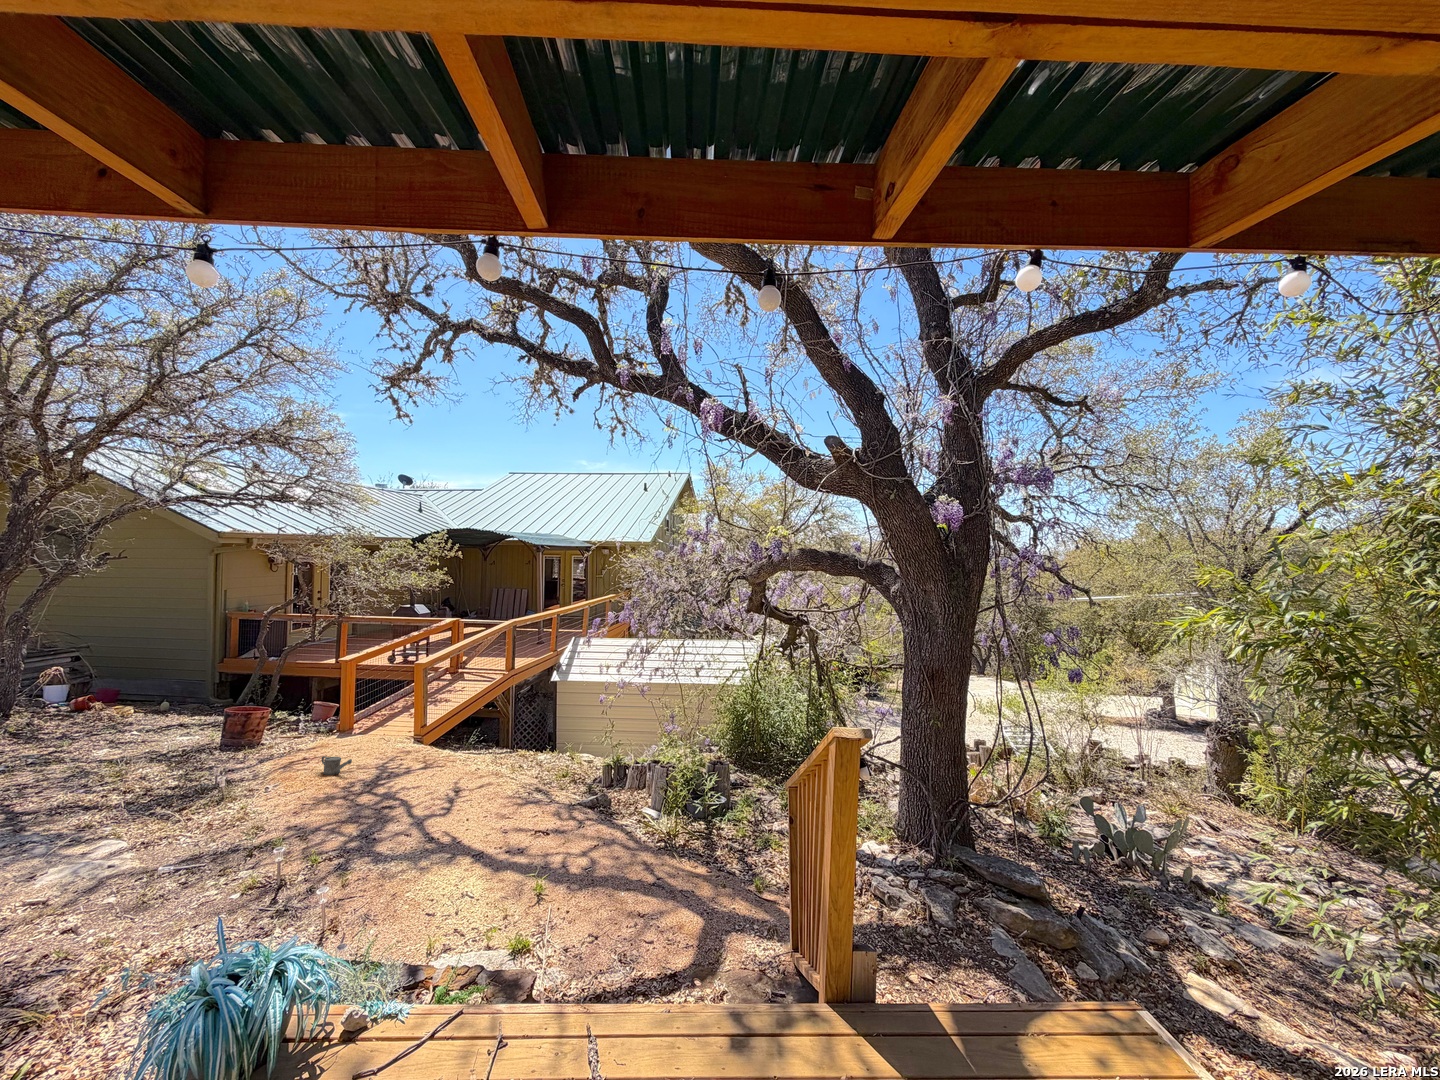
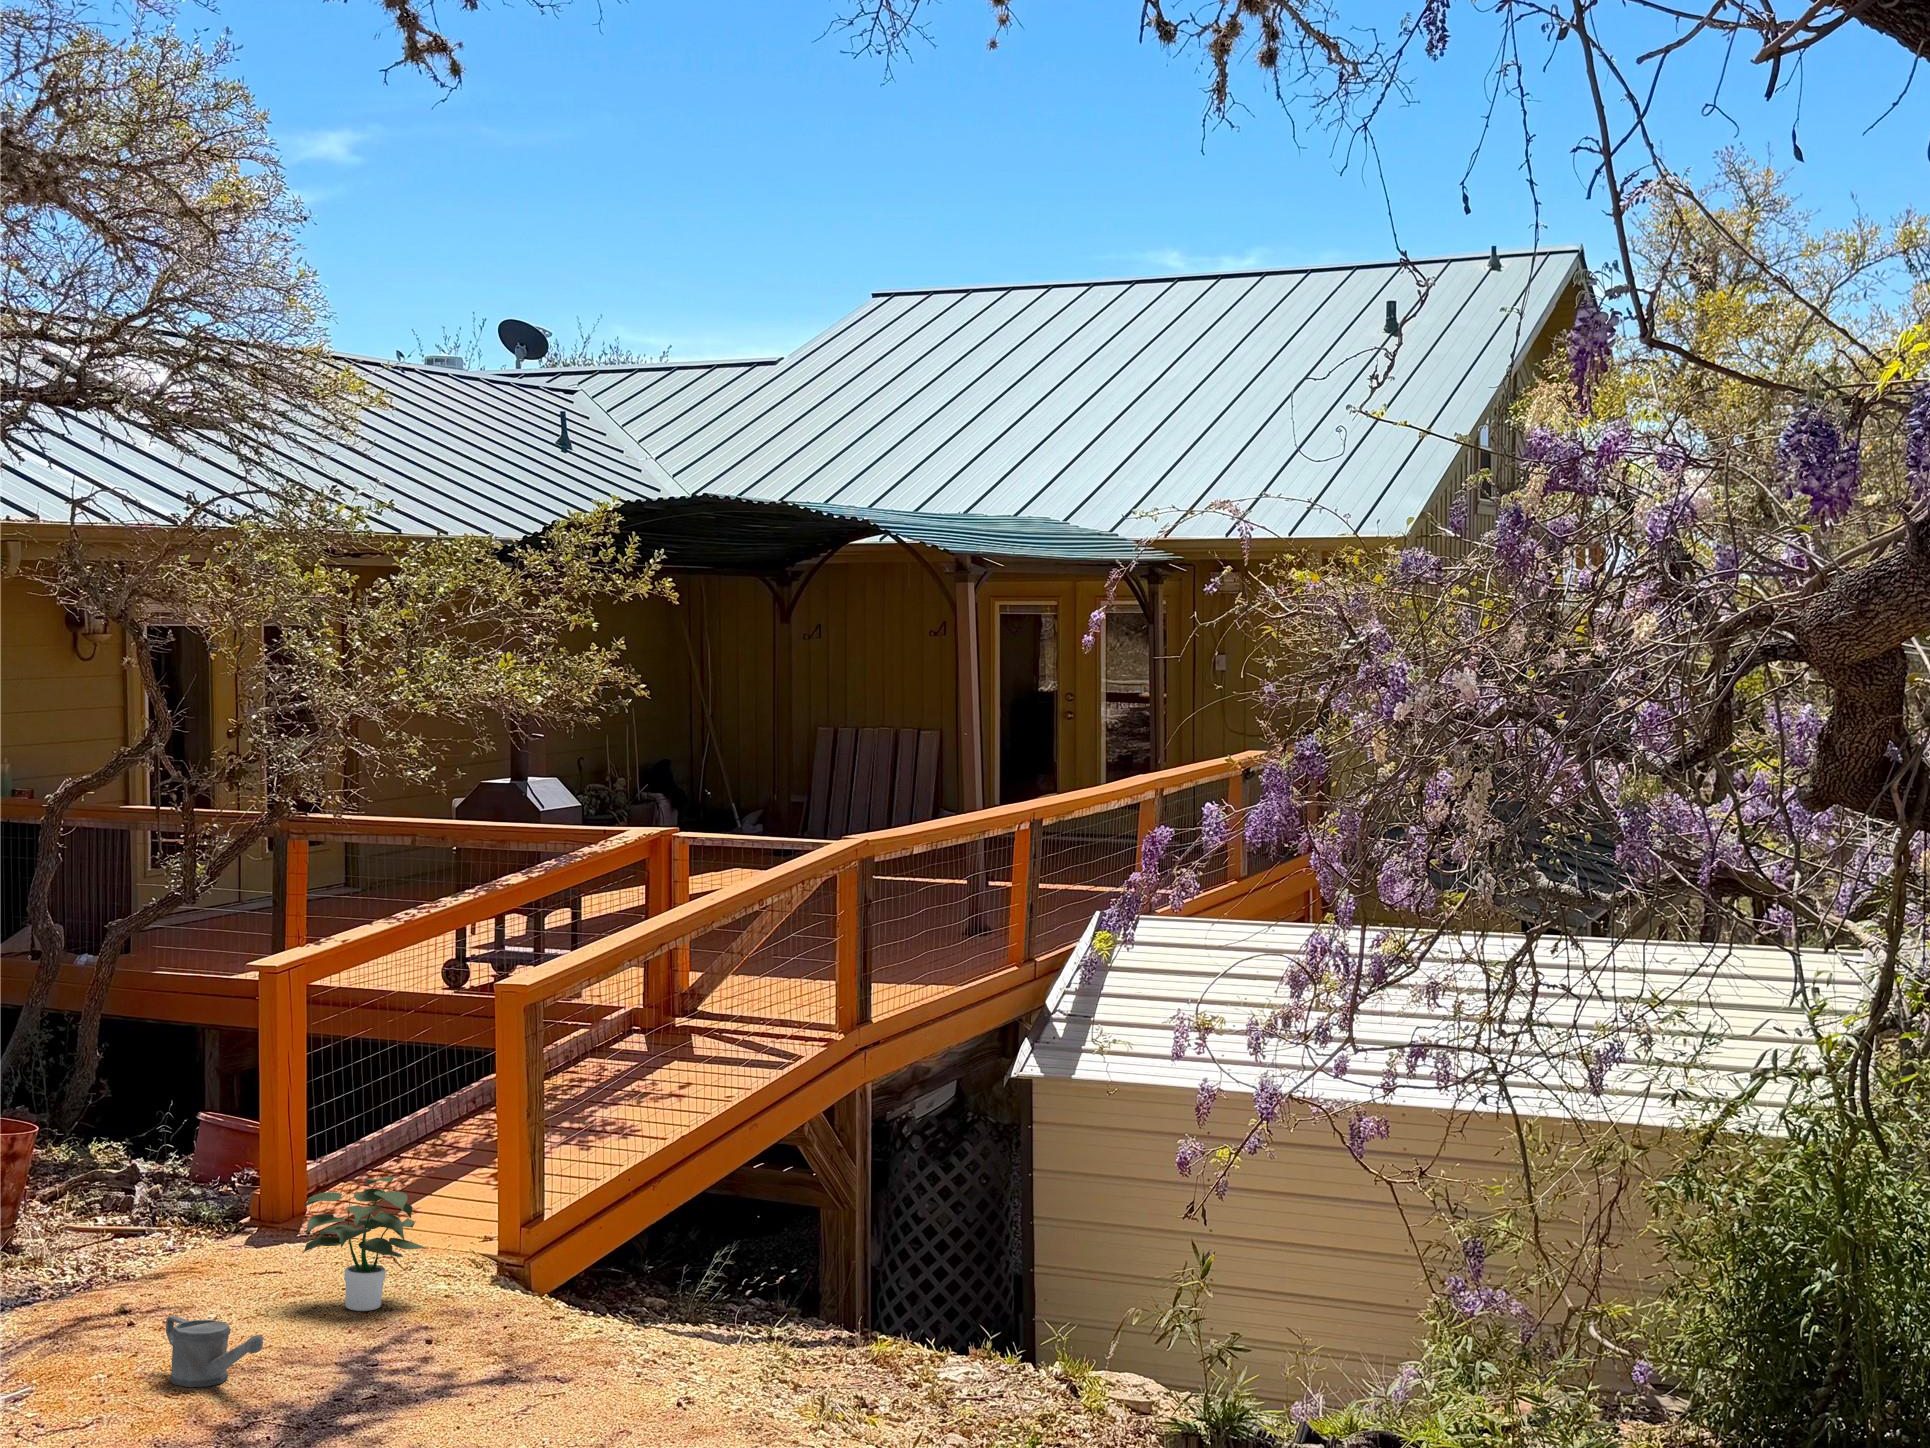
potted plant: none [358,716,395,753] -> present [302,1177,428,1311]

